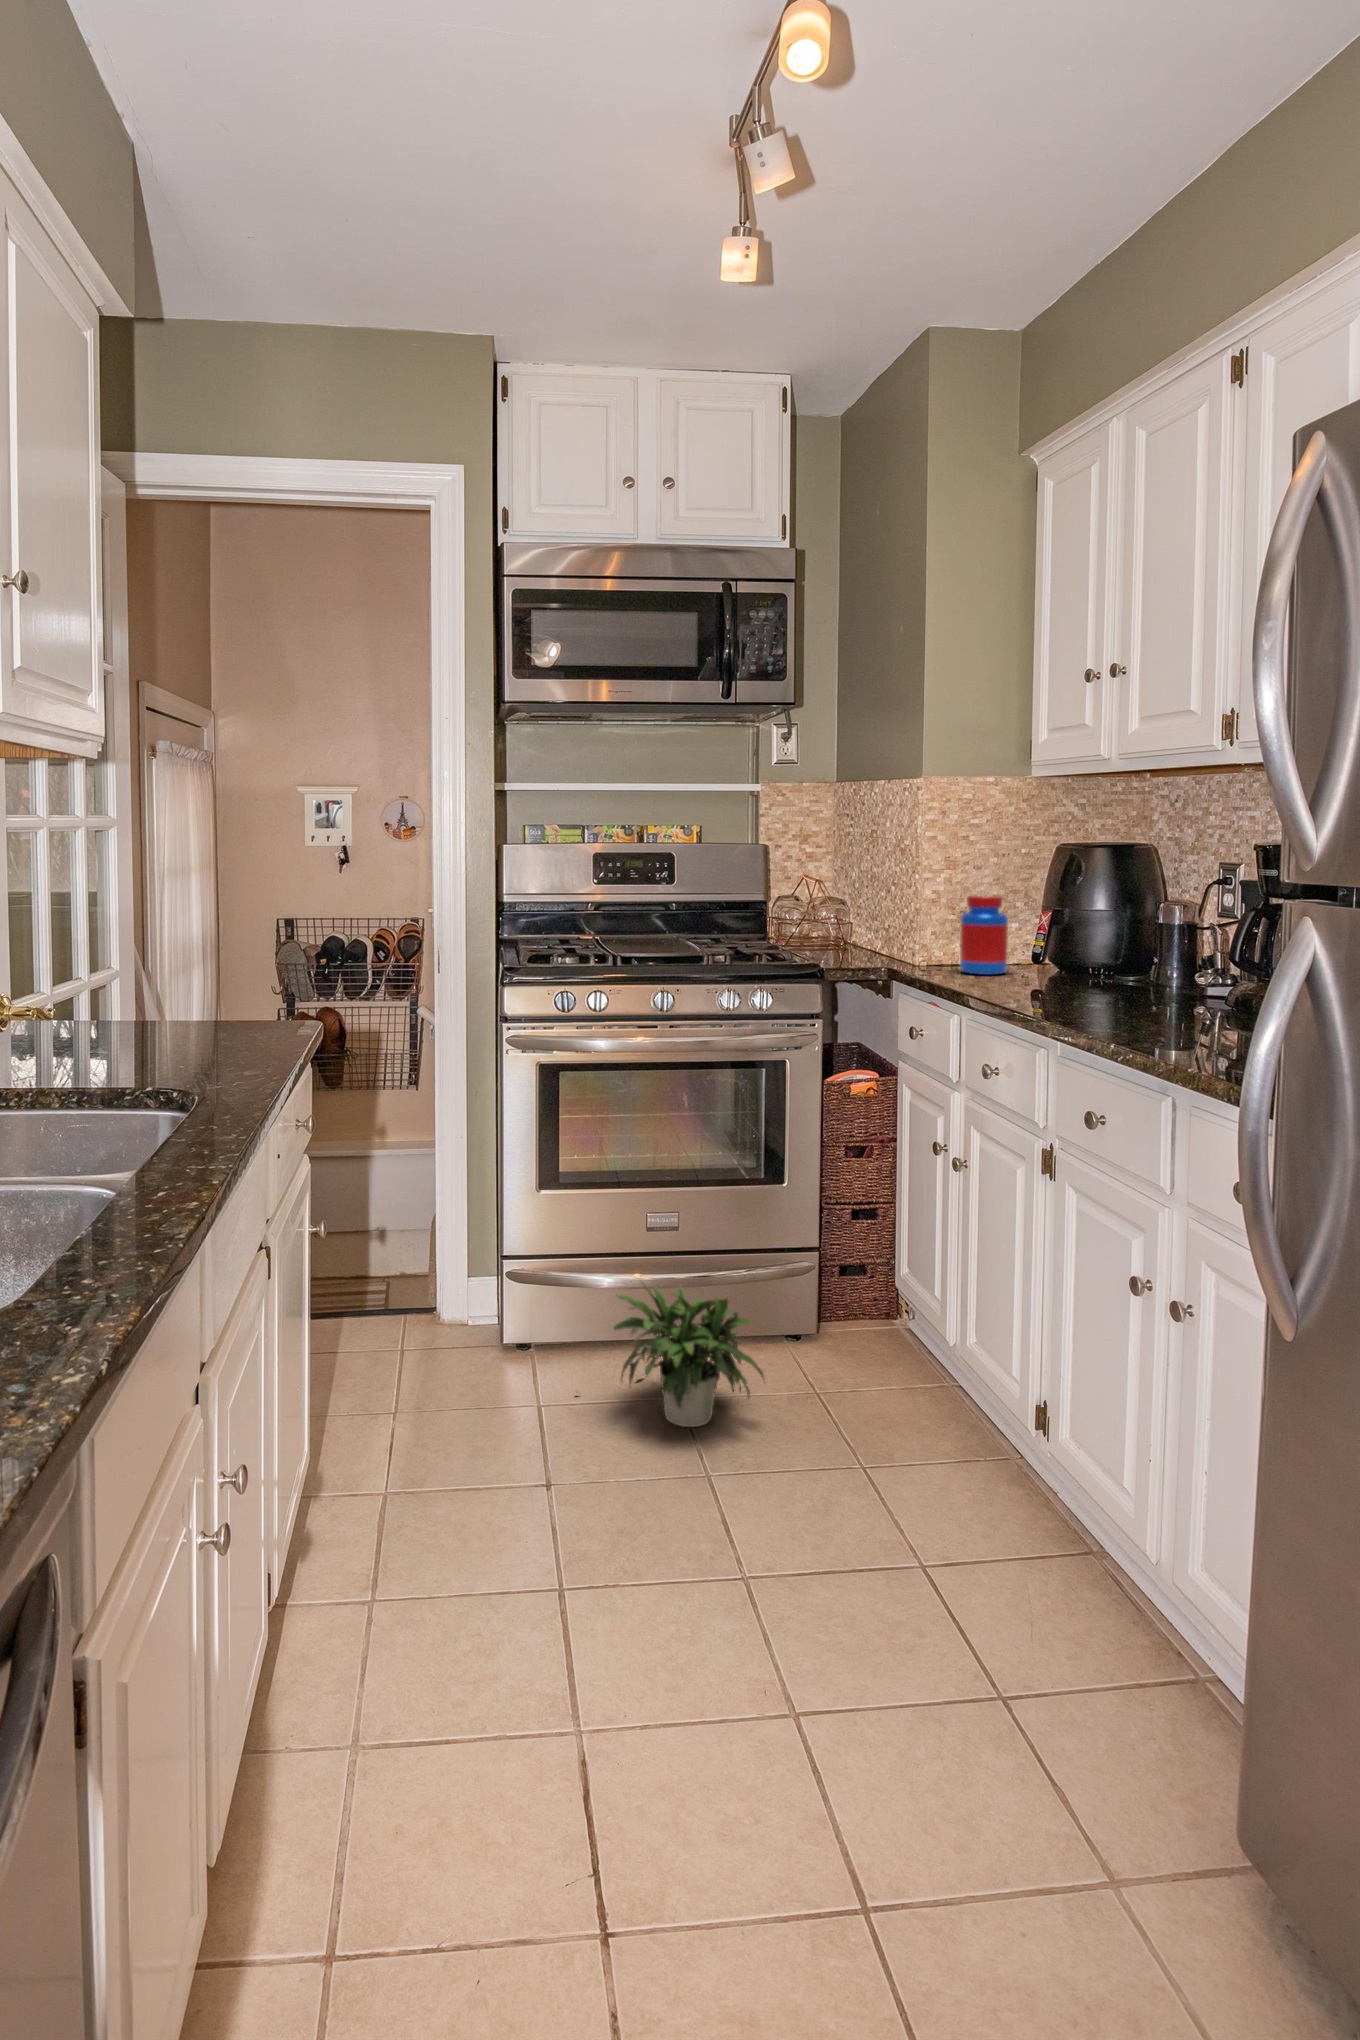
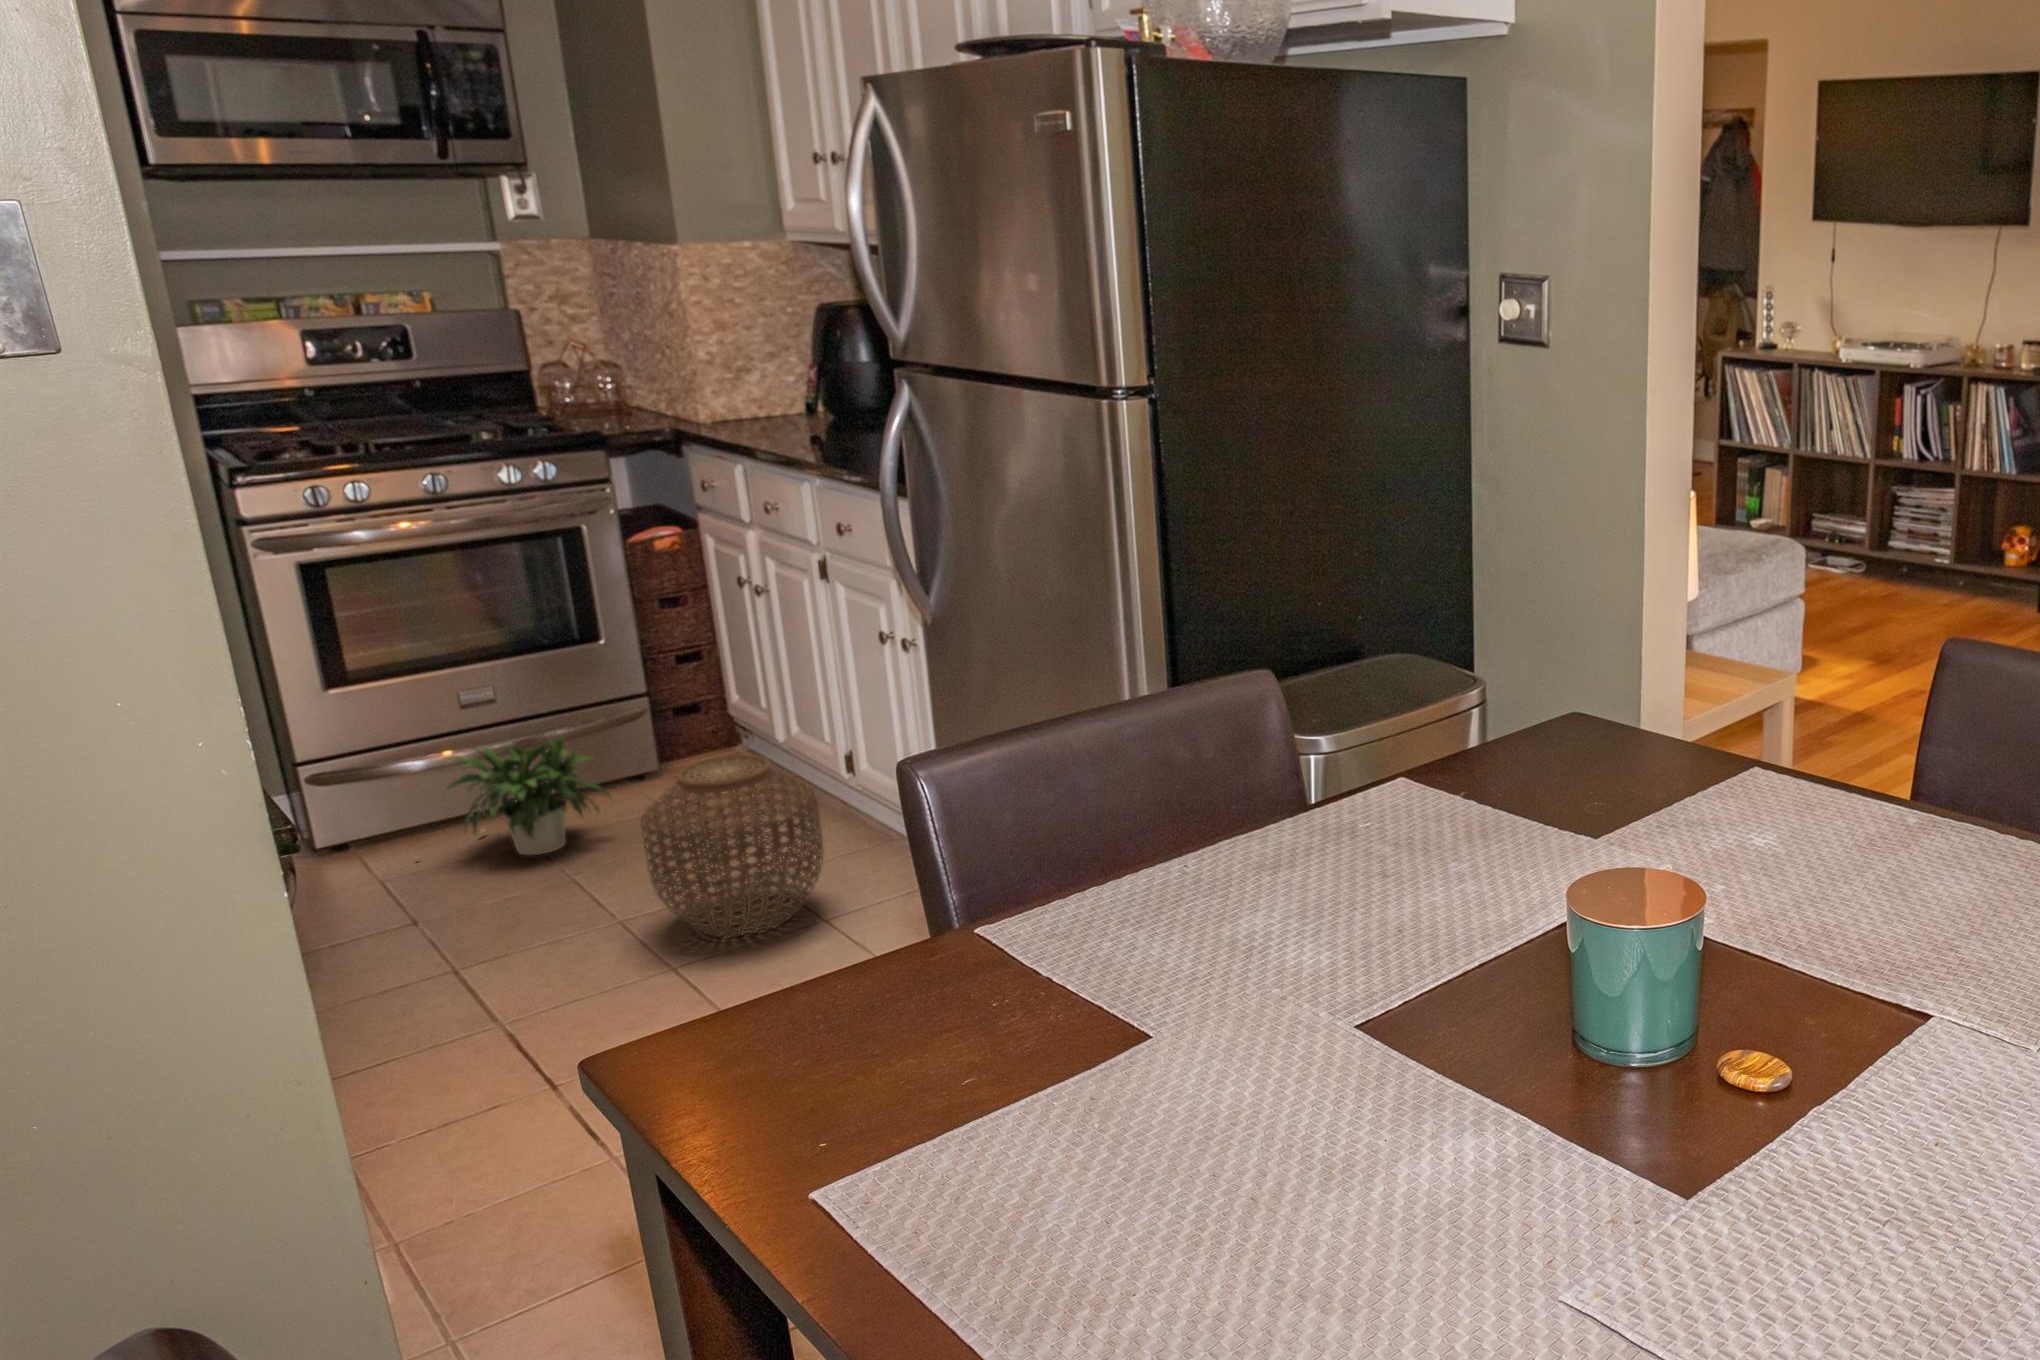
jar: present [960,895,1008,975] -> none [737,357,787,429]
woven basket: none [789,1404,1016,1690] -> present [642,755,823,937]

